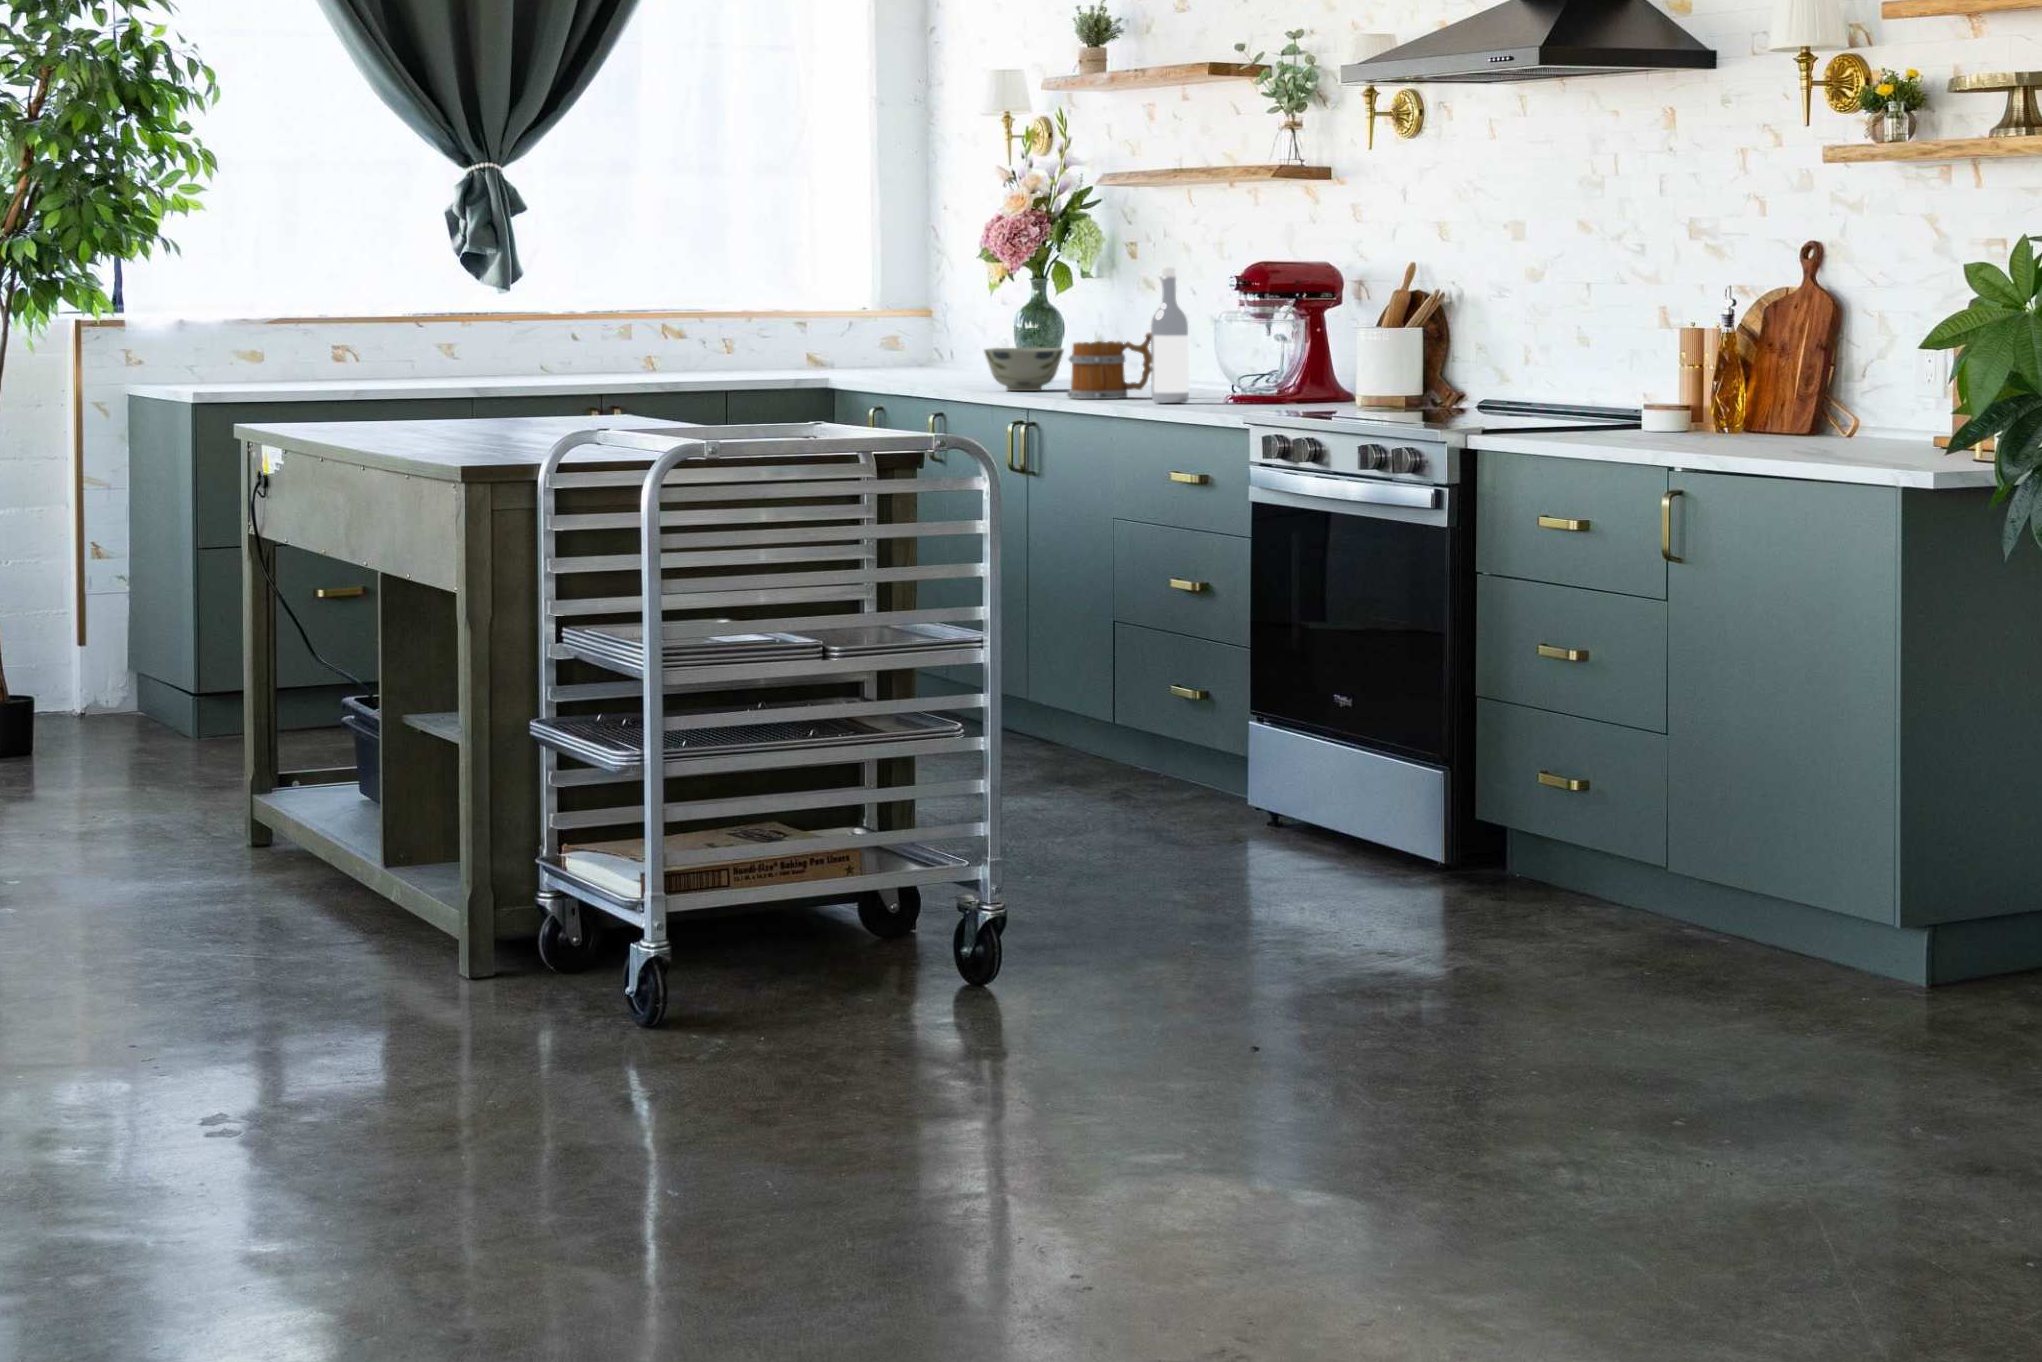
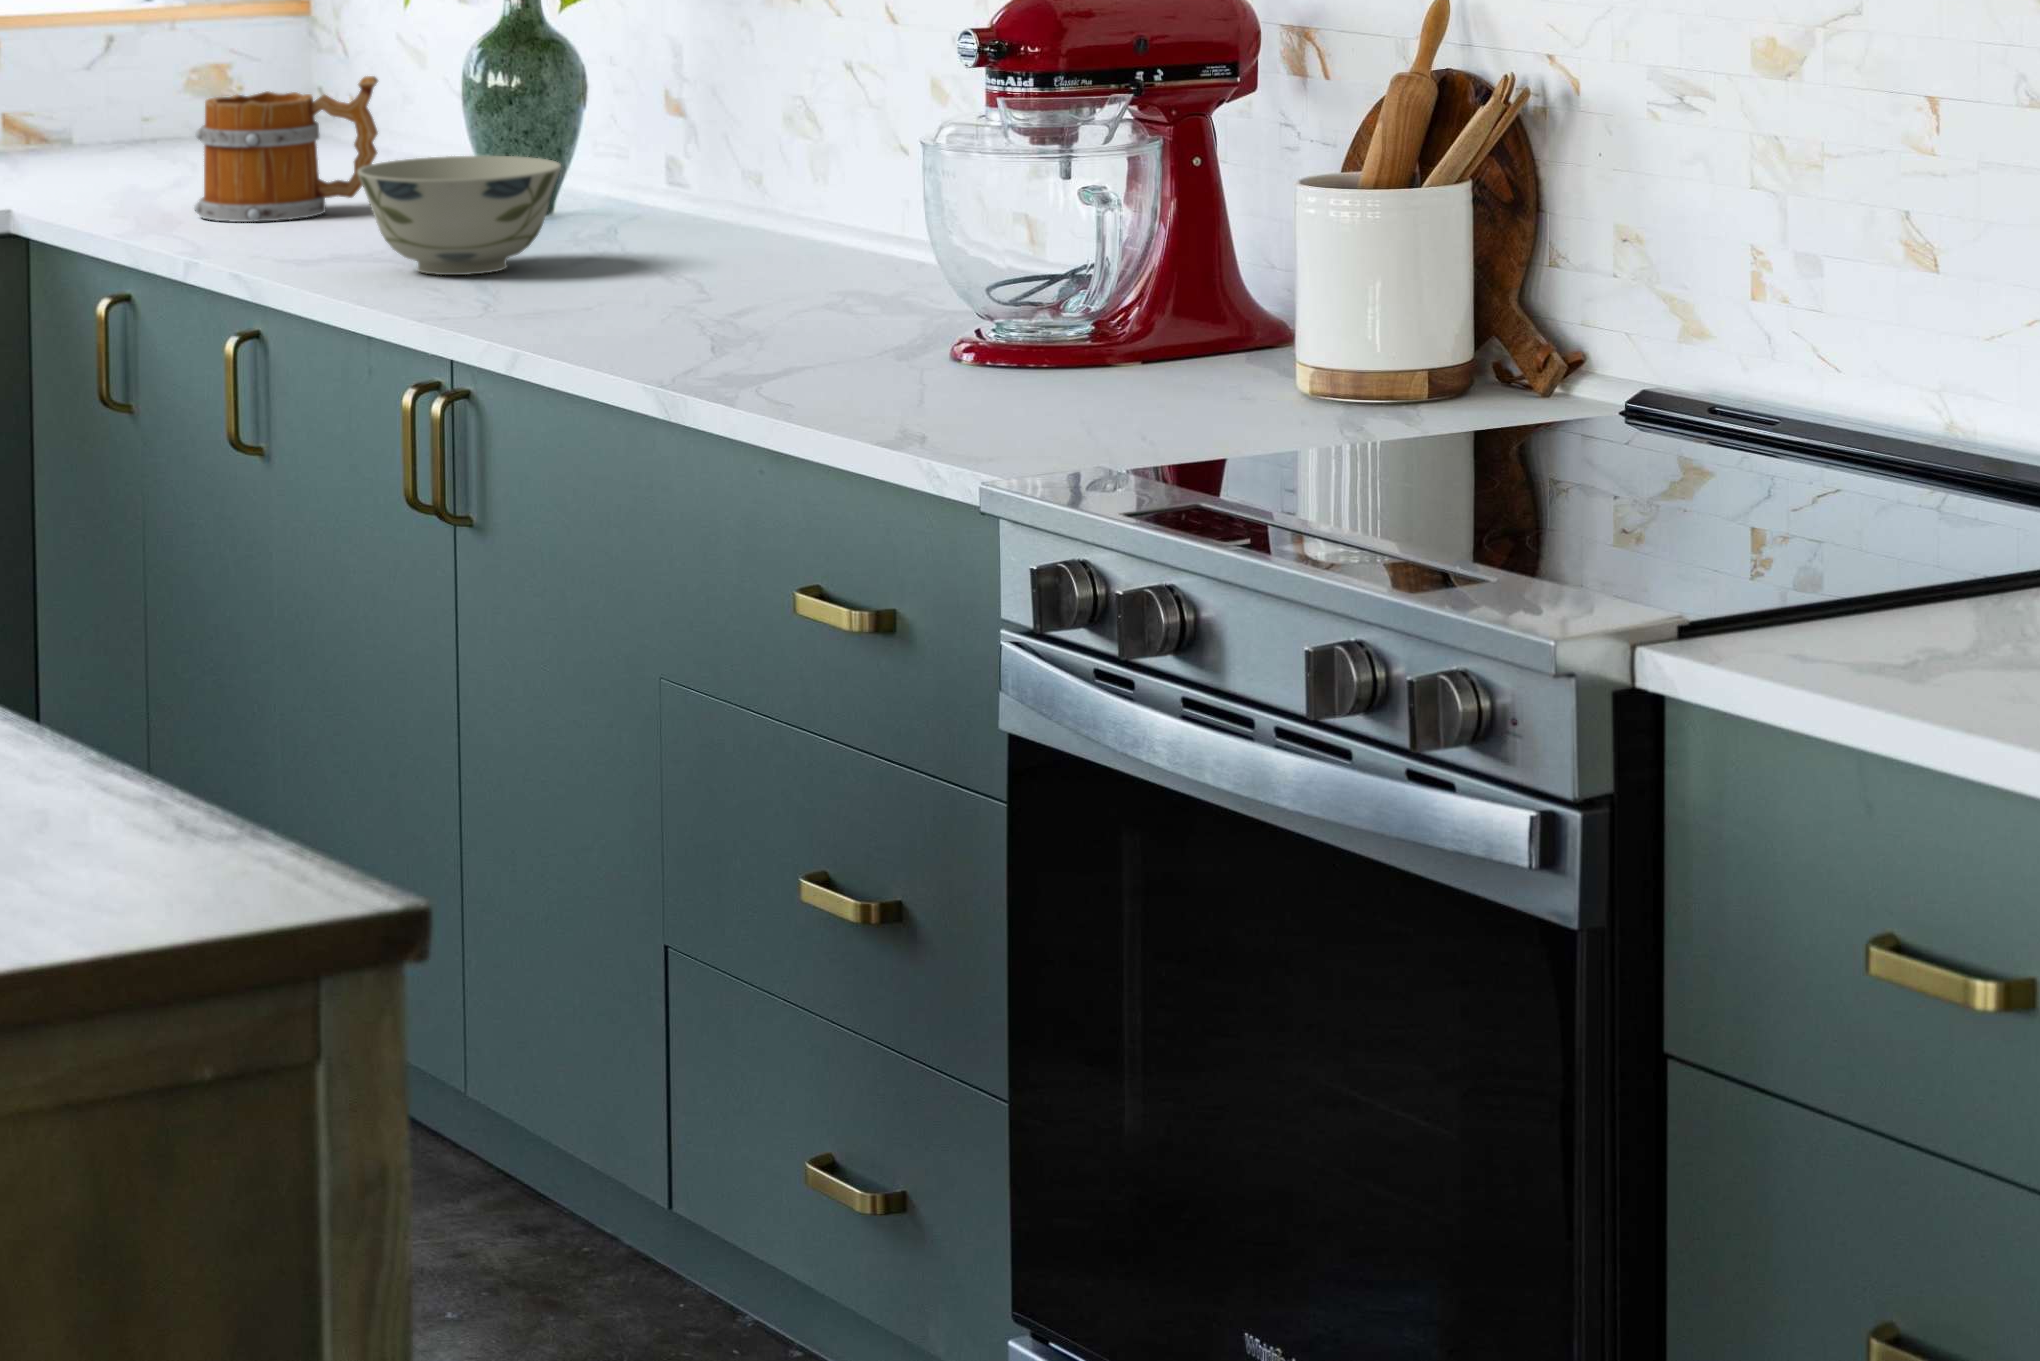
wine bottle: present [1151,267,1189,403] -> none [748,22,851,387]
mug: present [1067,333,1152,399] -> present [194,76,378,222]

